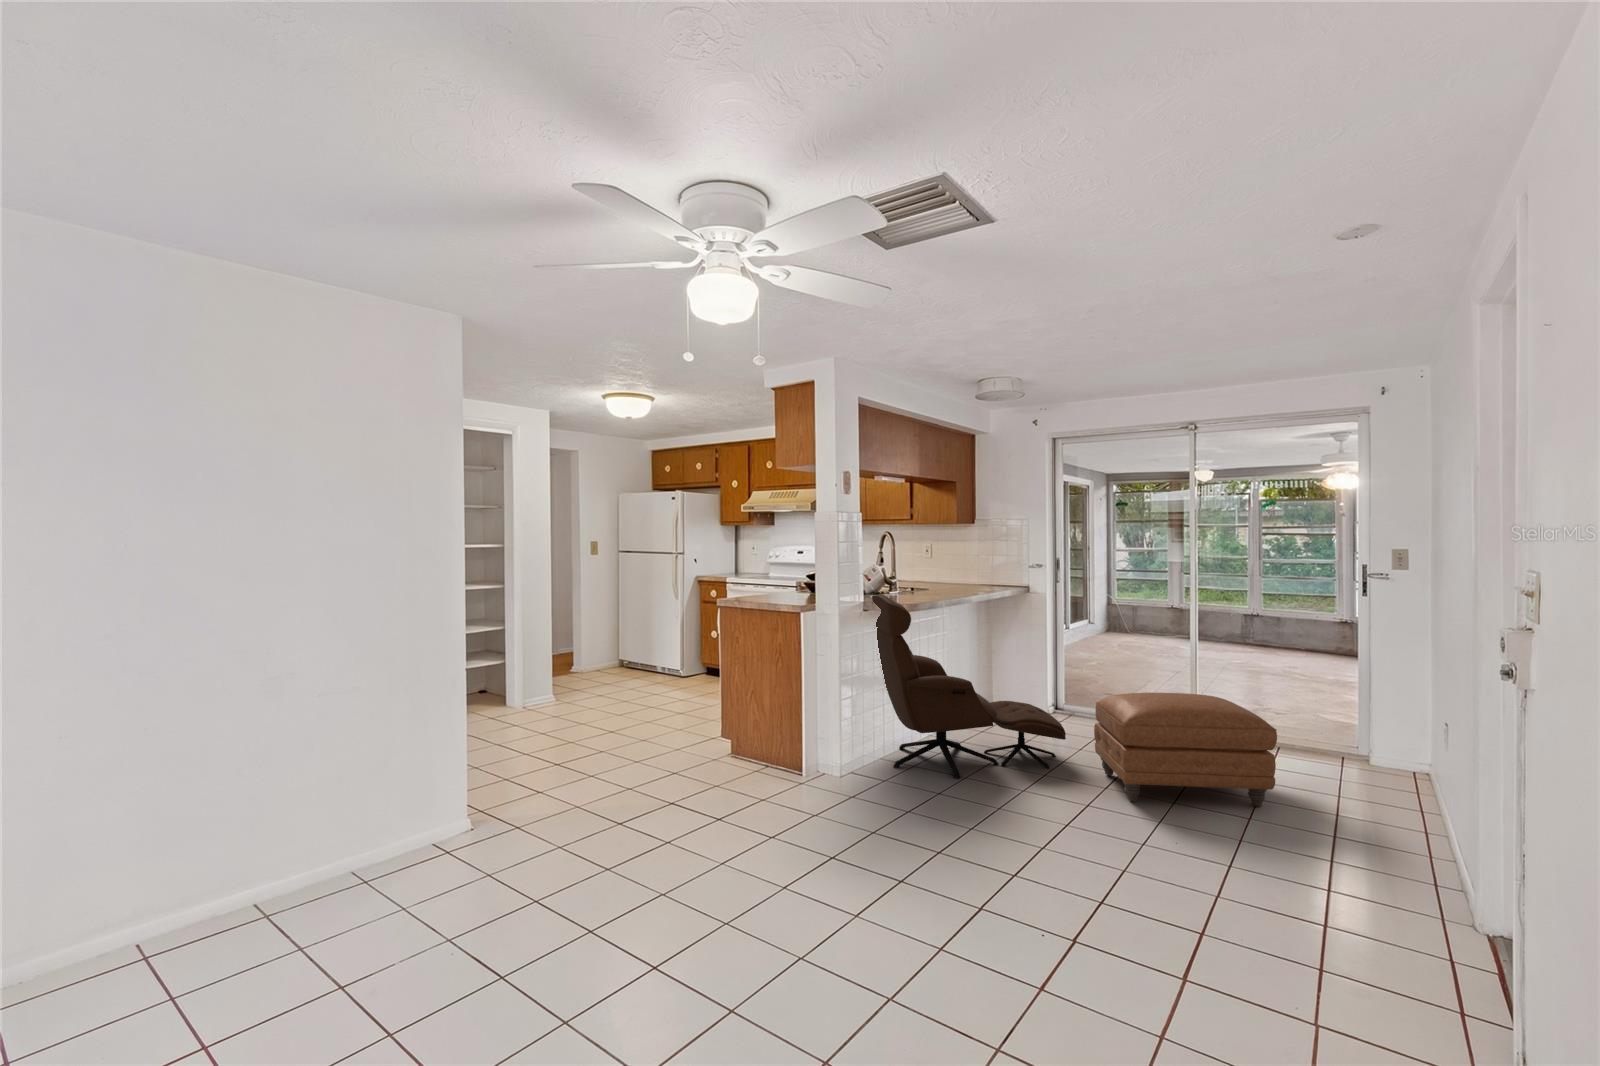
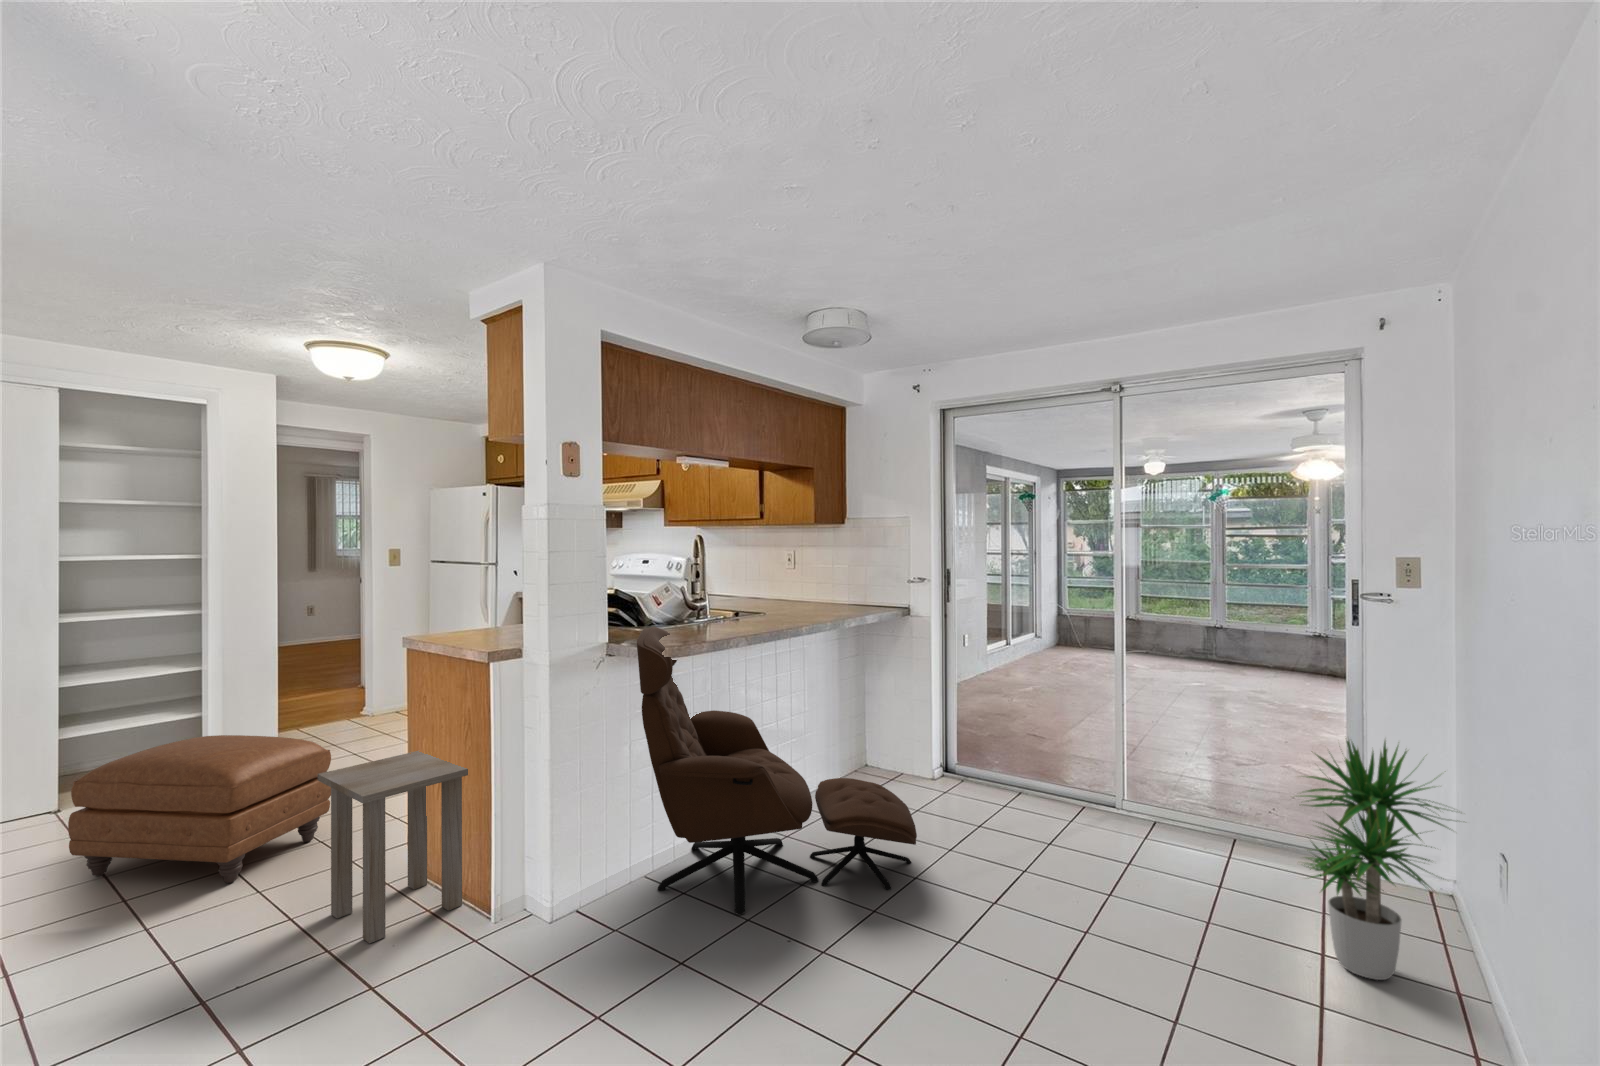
potted plant: none [1319,660,1433,807] -> present [1303,741,1447,980]
side table: none [683,675,779,789] -> present [318,750,468,944]
ottoman: present [1094,693,1277,807] -> present [68,735,331,883]

